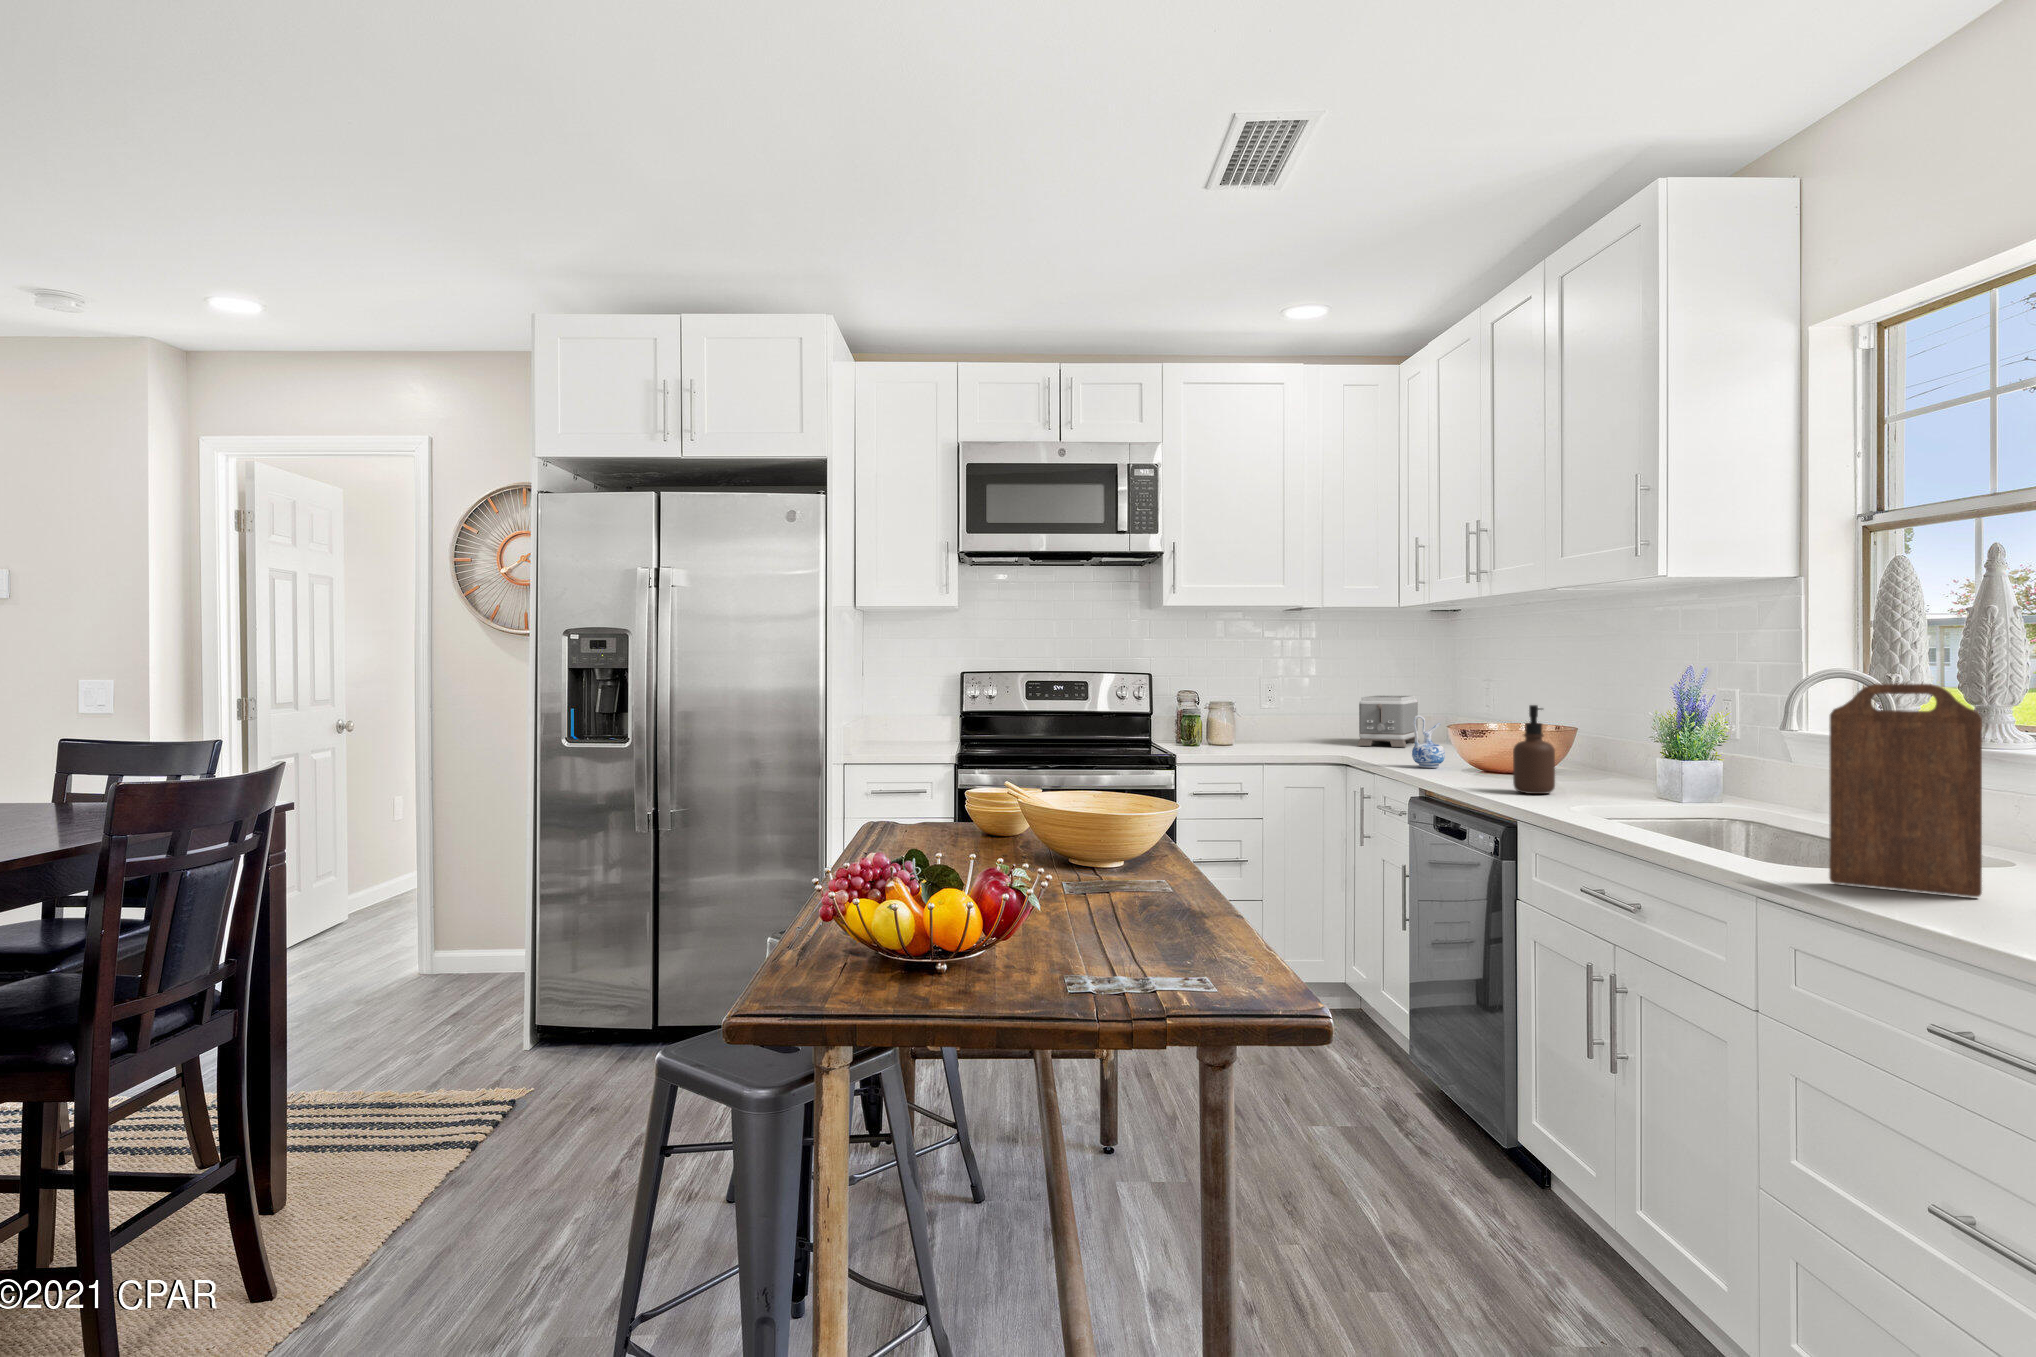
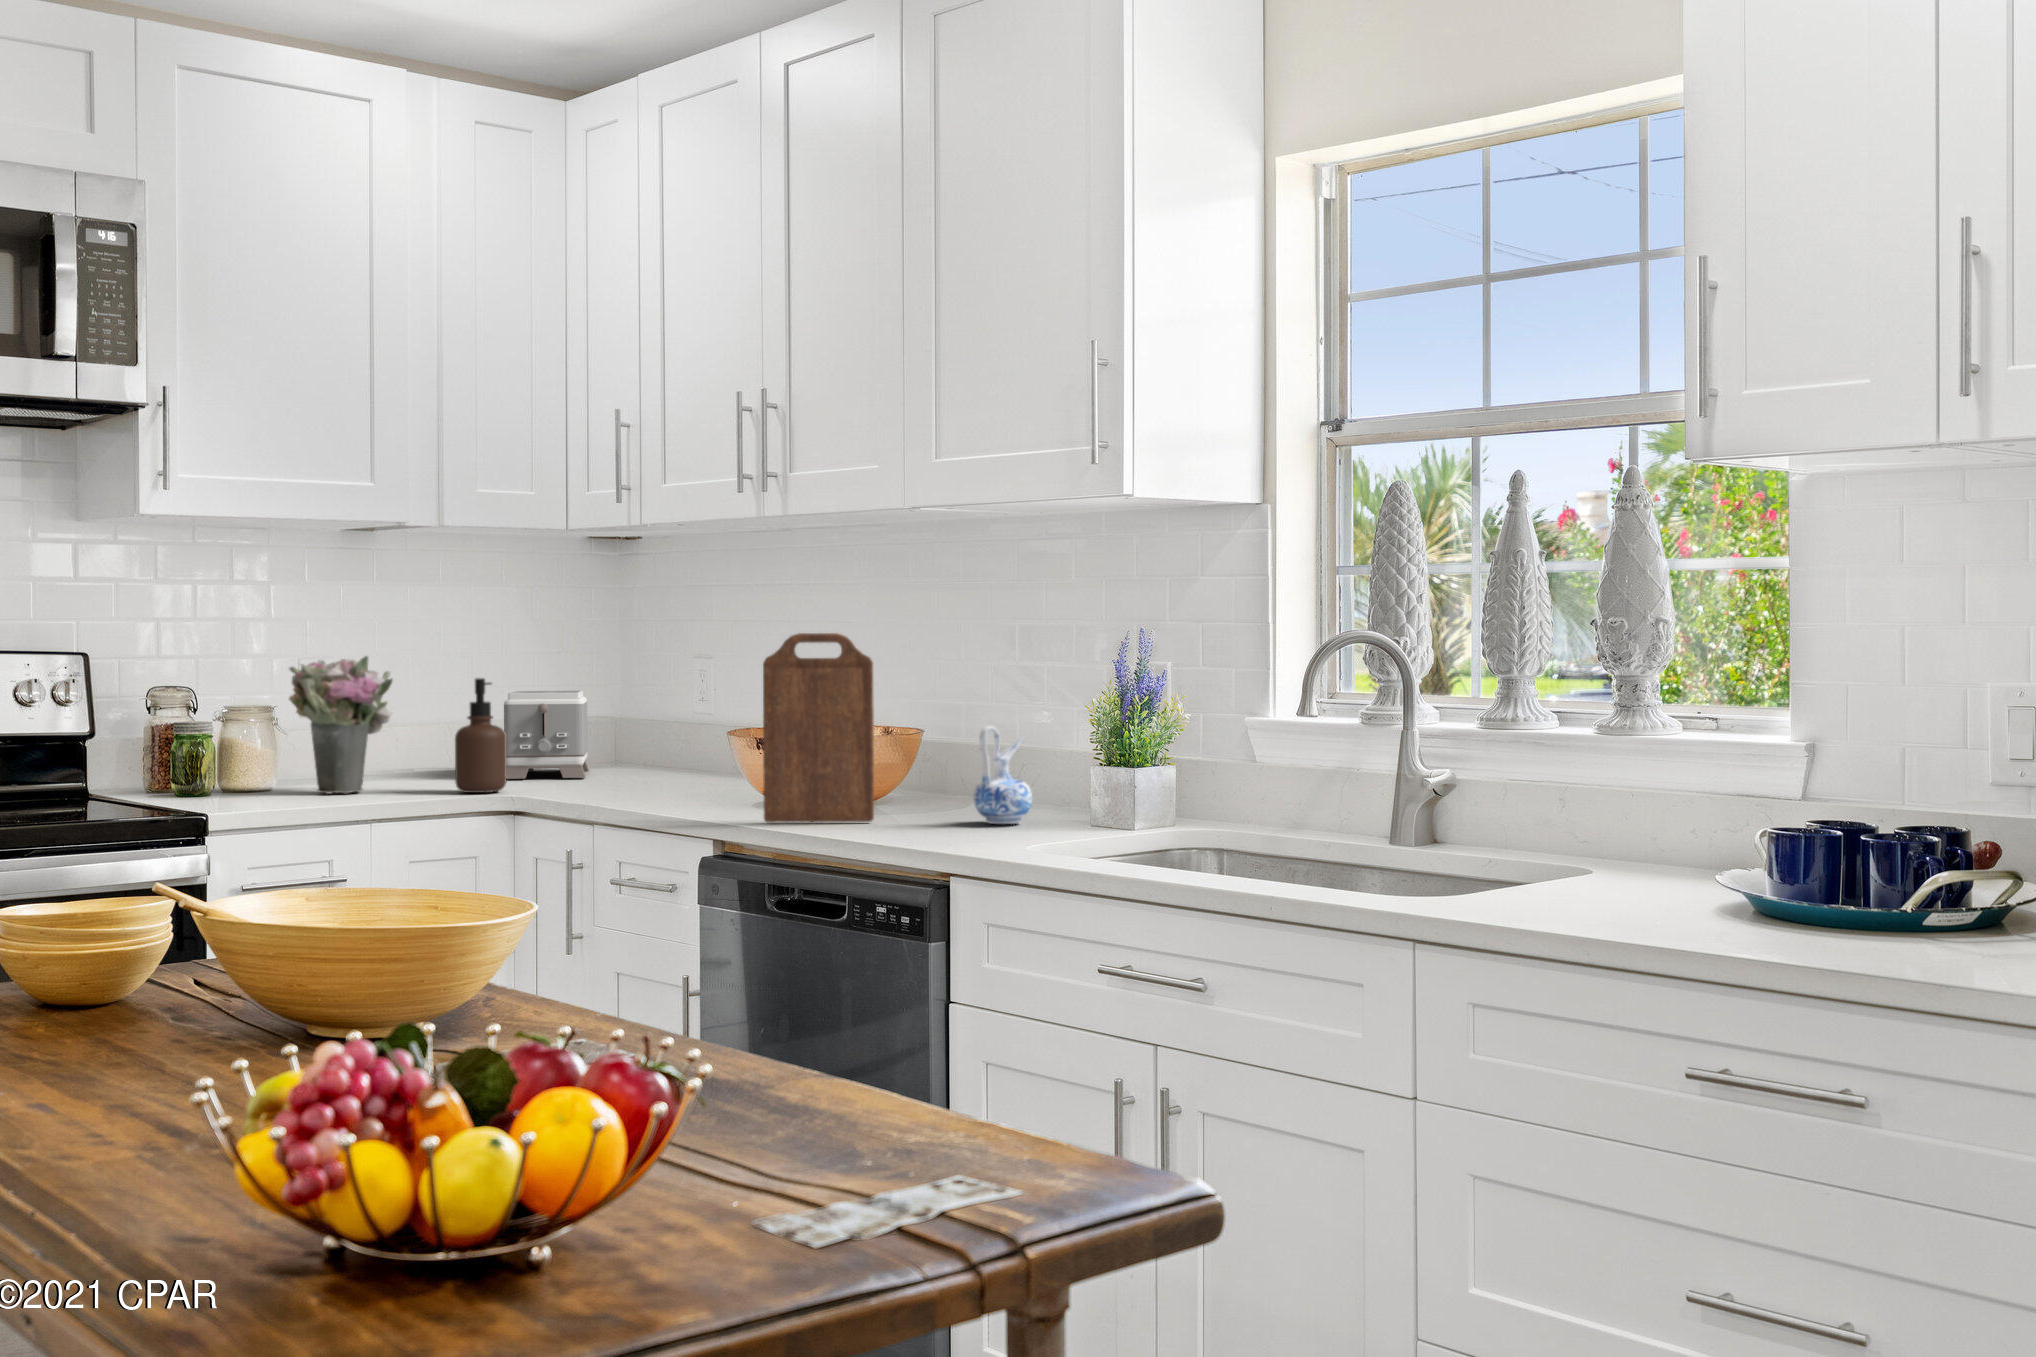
flower bouquet: none [1238,677,1291,750] -> present [289,656,392,794]
cutting board: present [1829,683,1982,897] -> present [763,633,874,823]
soap dispenser: present [1513,705,1555,794] -> present [455,678,507,793]
ceramic pitcher: present [1412,715,1445,768] -> present [974,726,1032,824]

